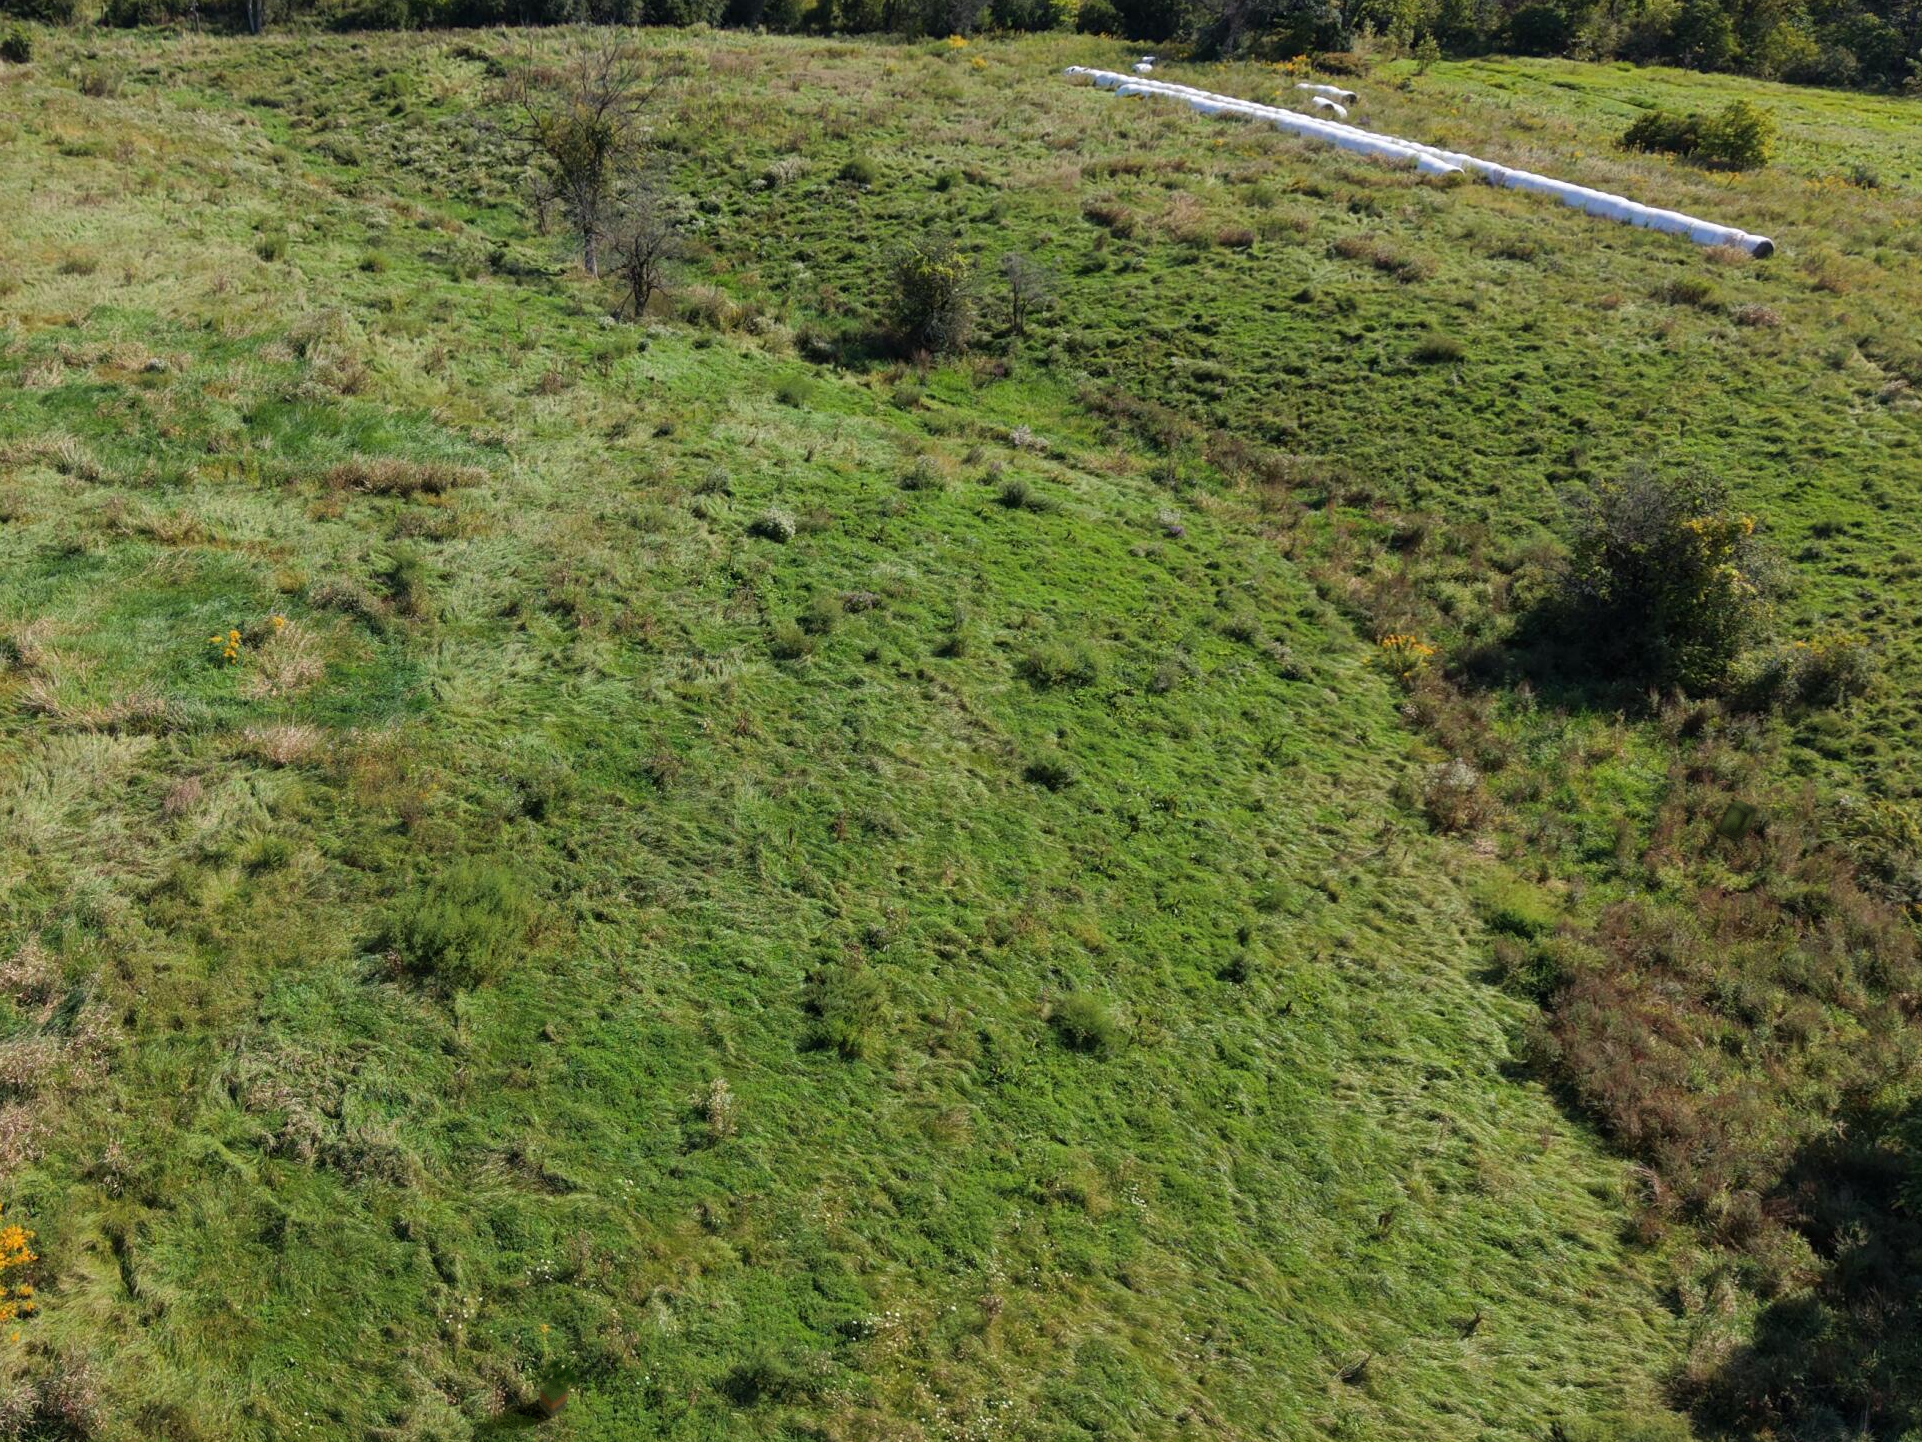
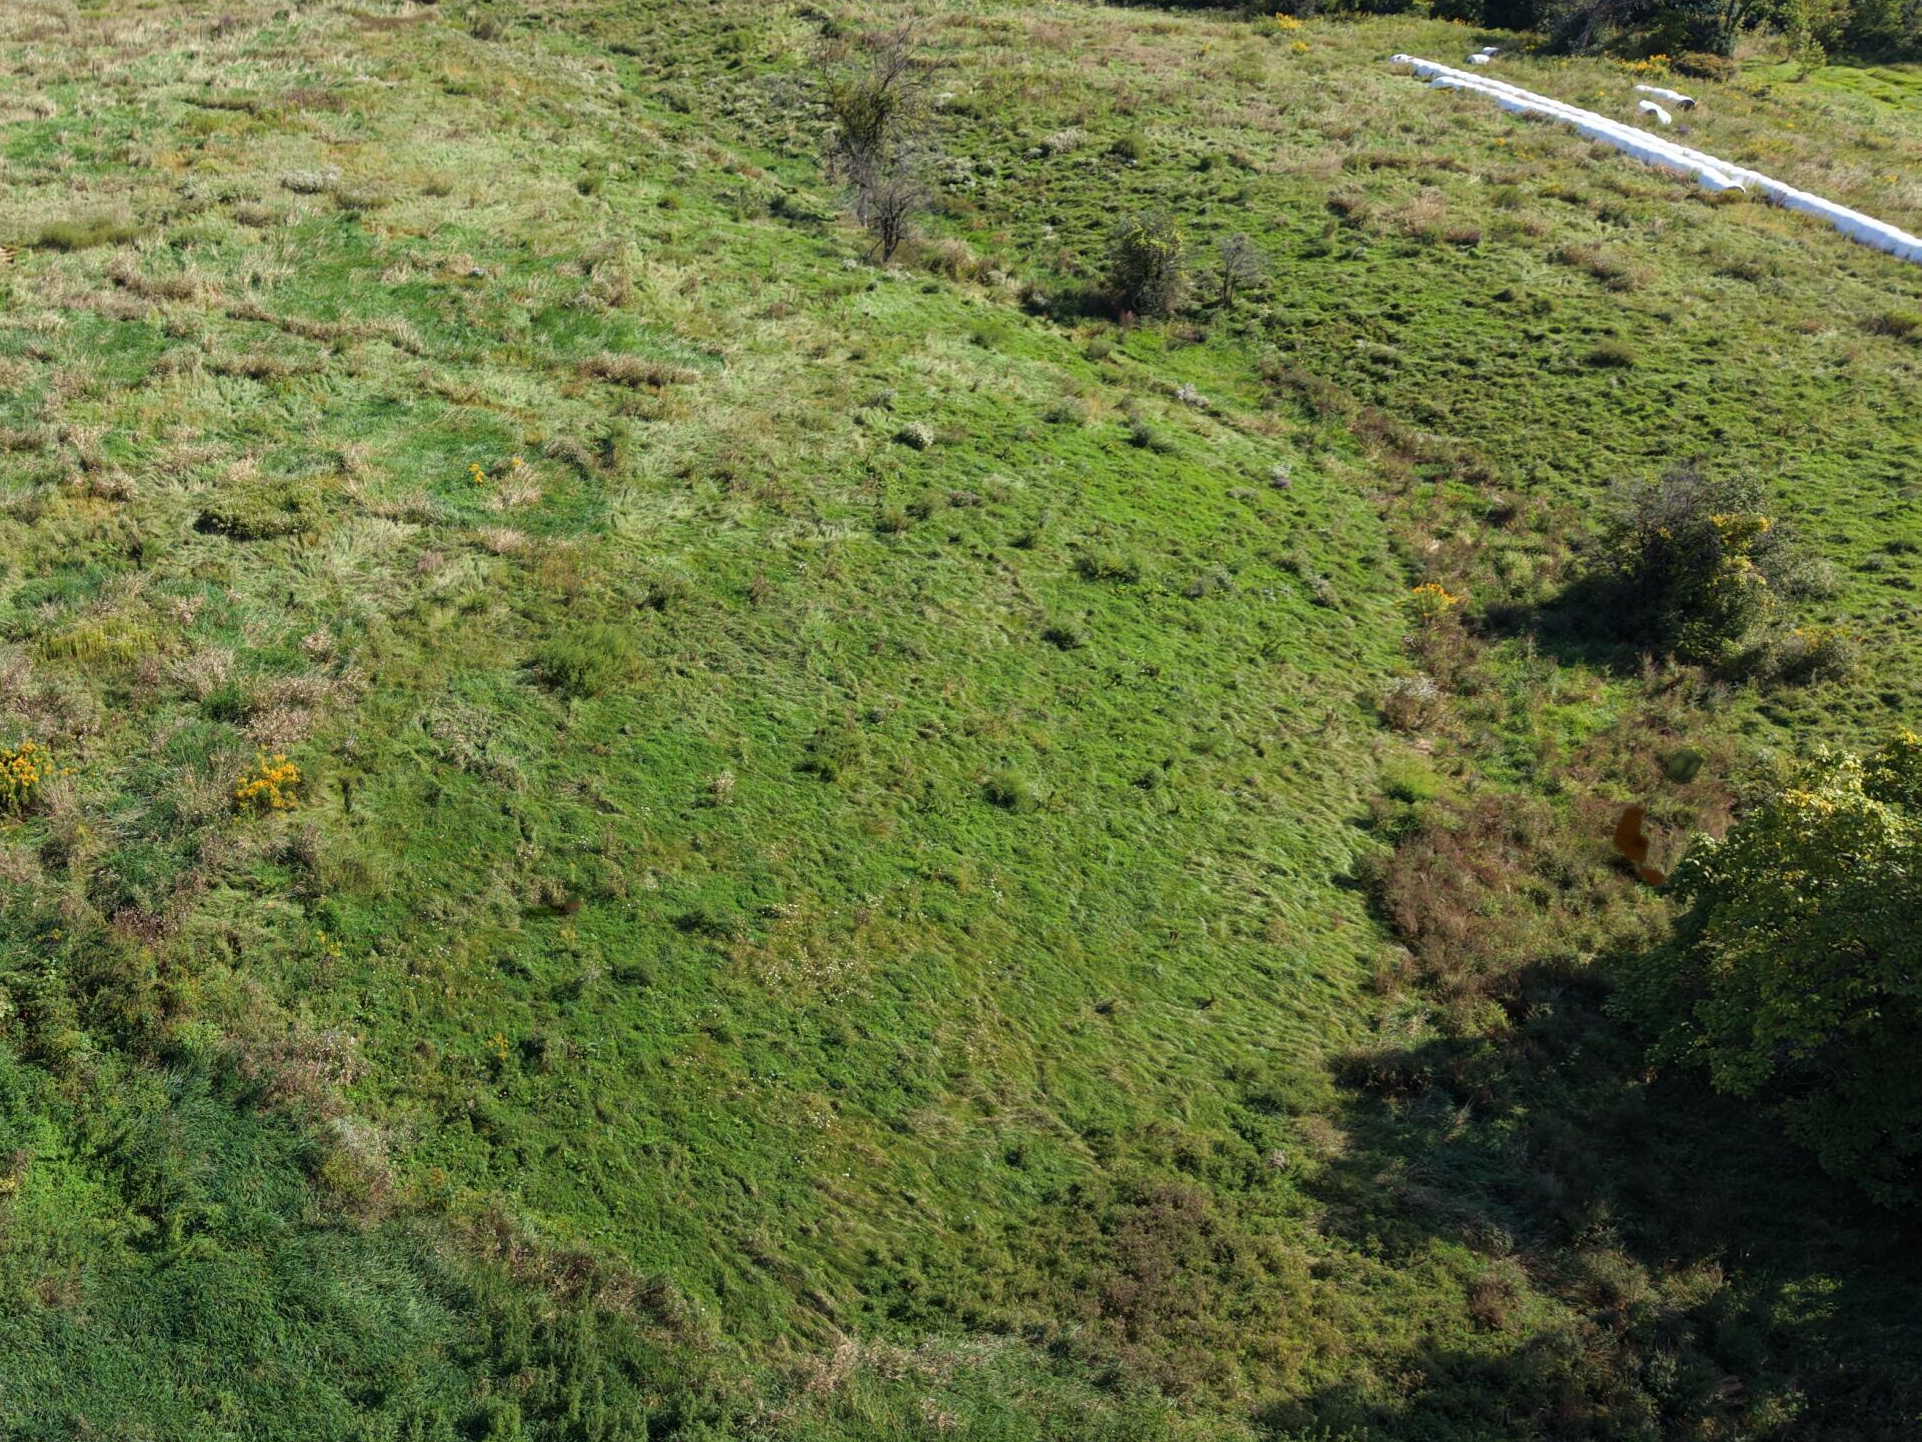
lounge chair: none [1733,891,1812,997] -> present [1612,806,1665,886]

